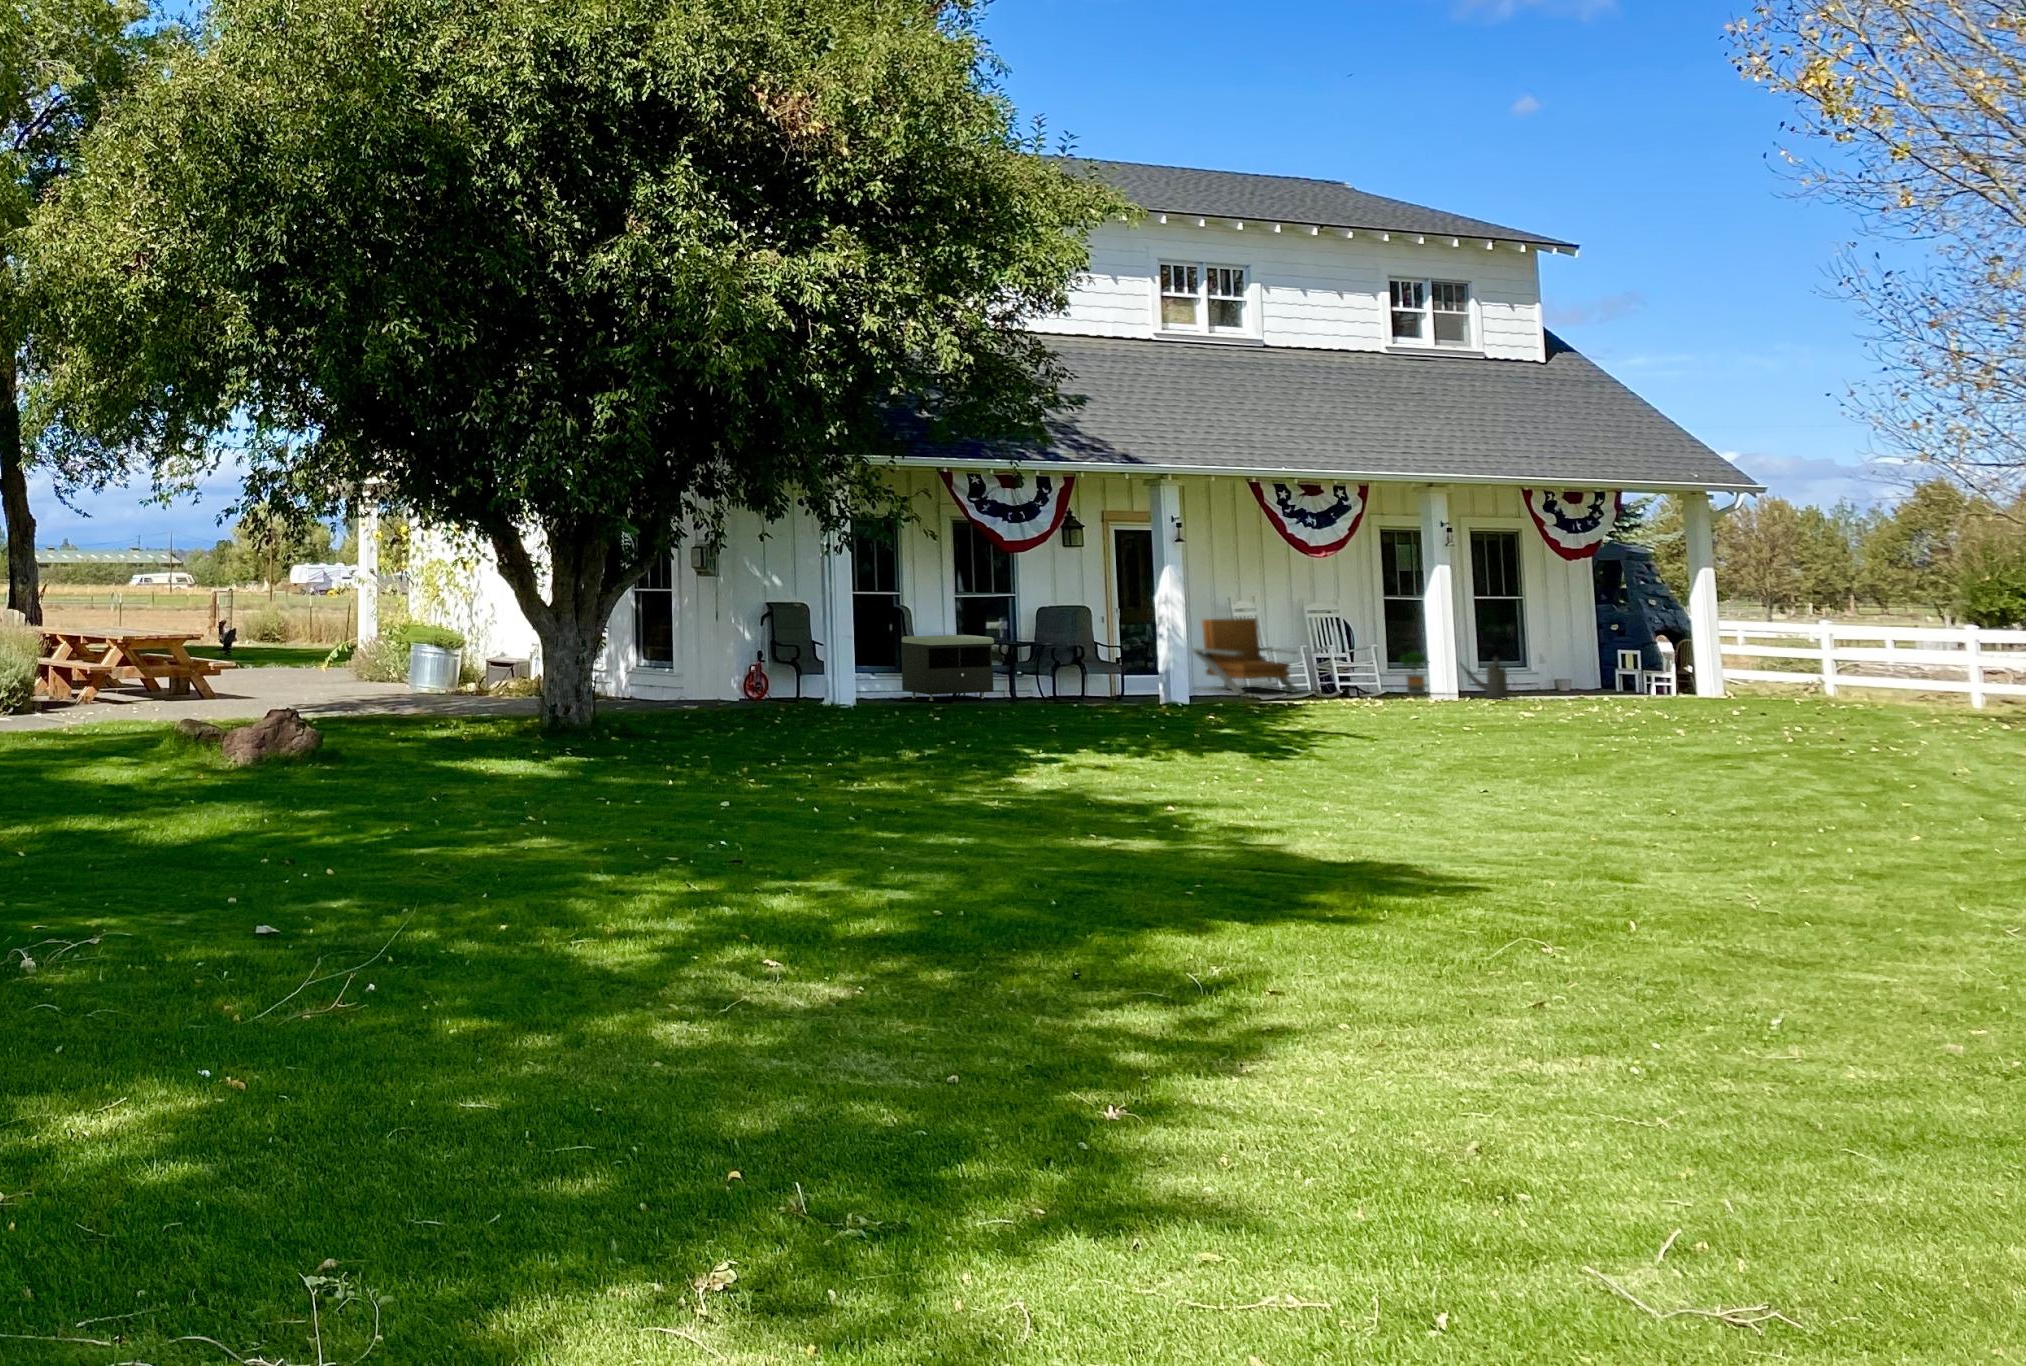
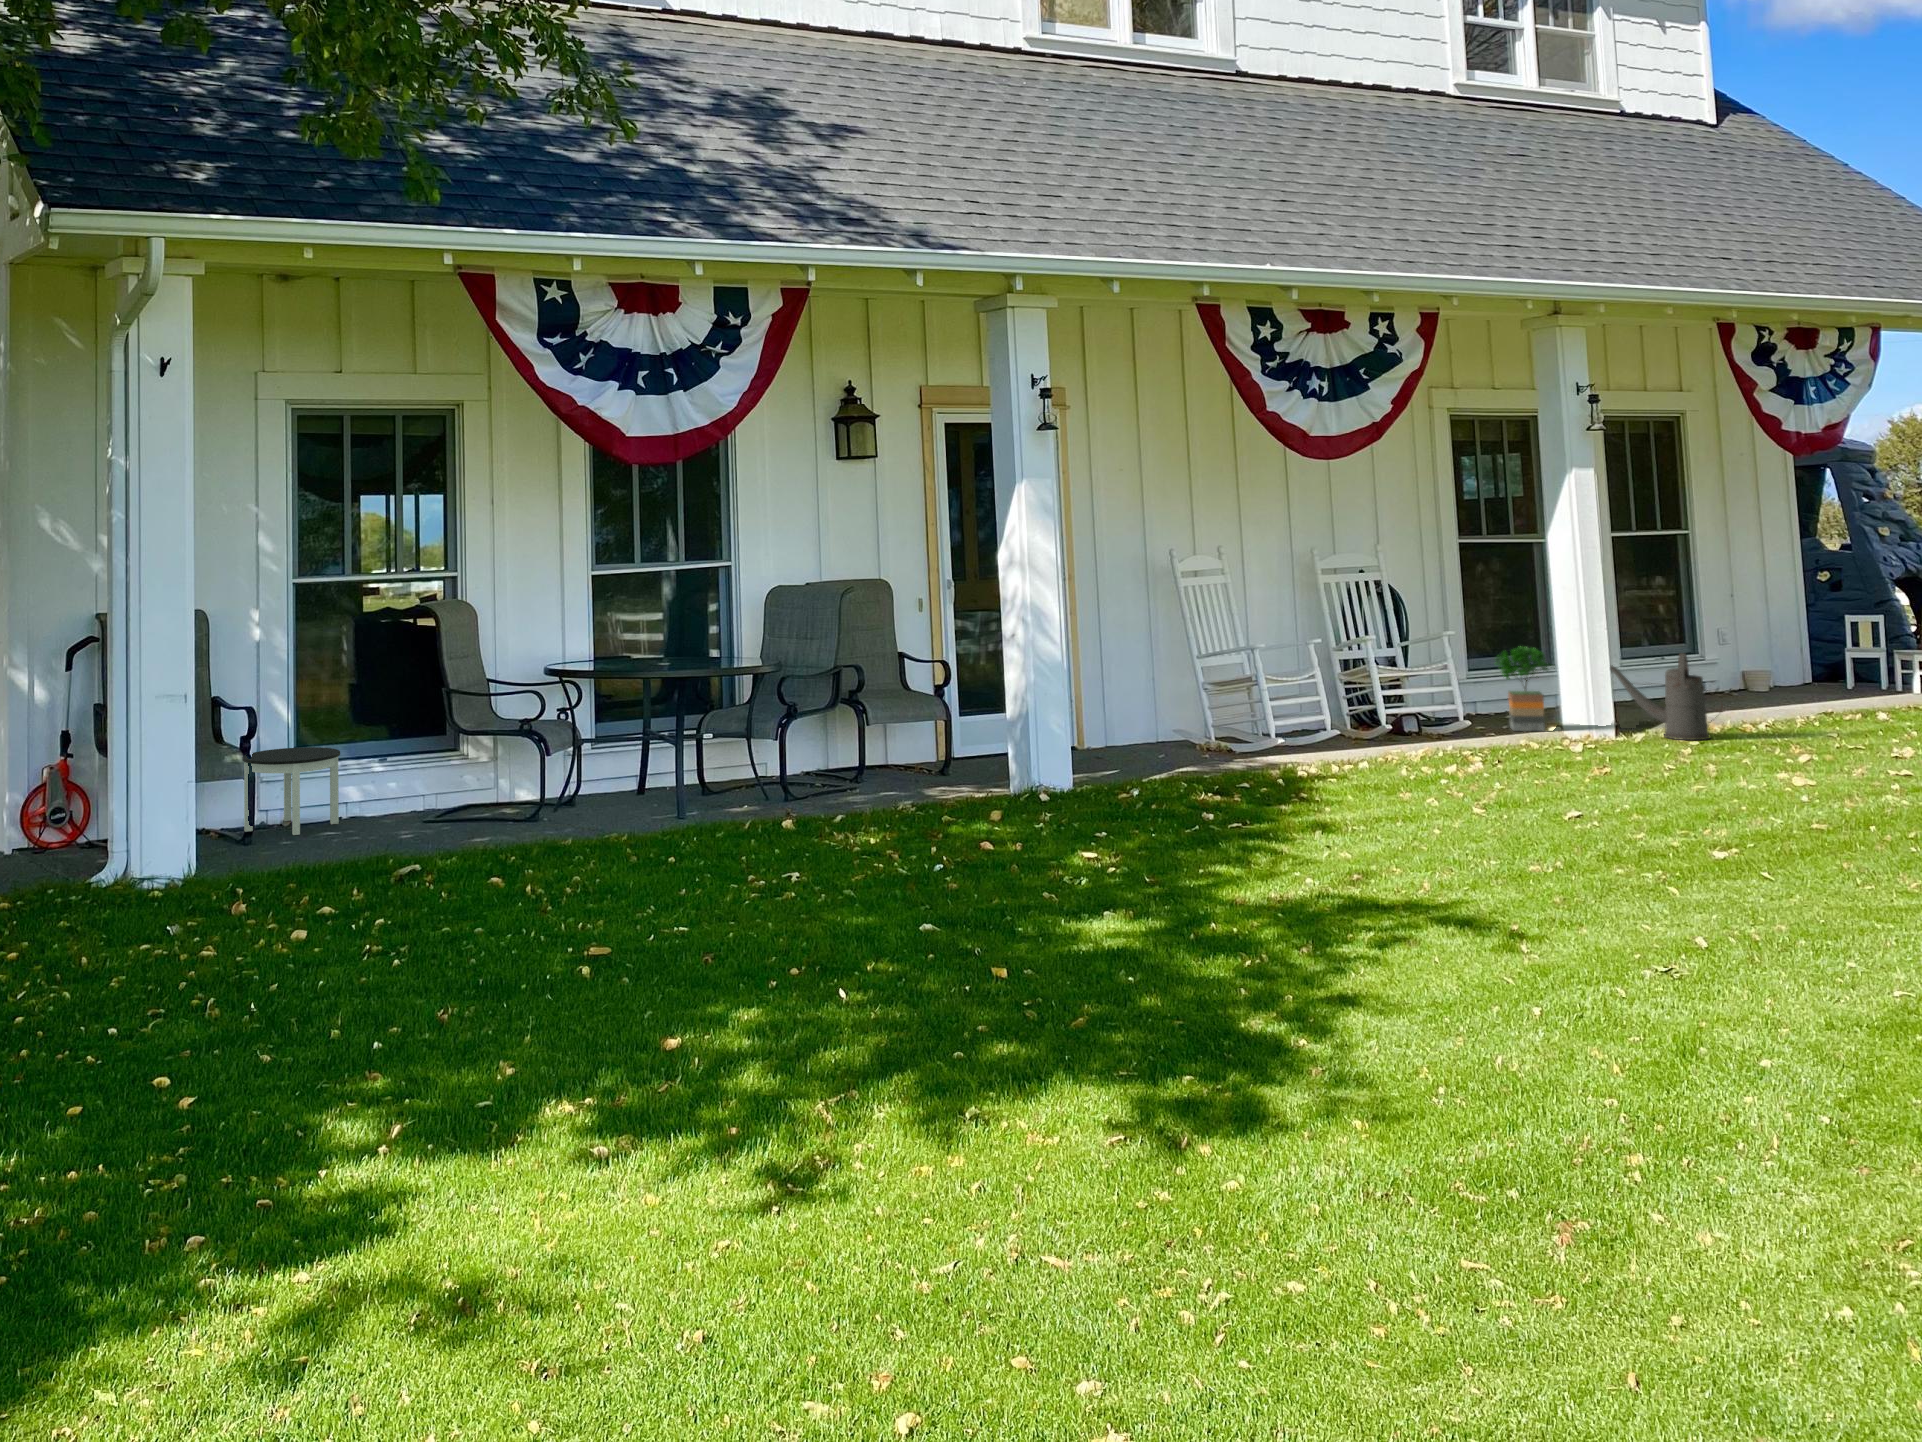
lounge chair: present [1193,618,1299,694] -> none [1094,588,1305,753]
storage bench: present [902,635,994,701] -> none [429,654,636,818]
round table: none [835,668,875,702] -> present [242,747,340,835]

